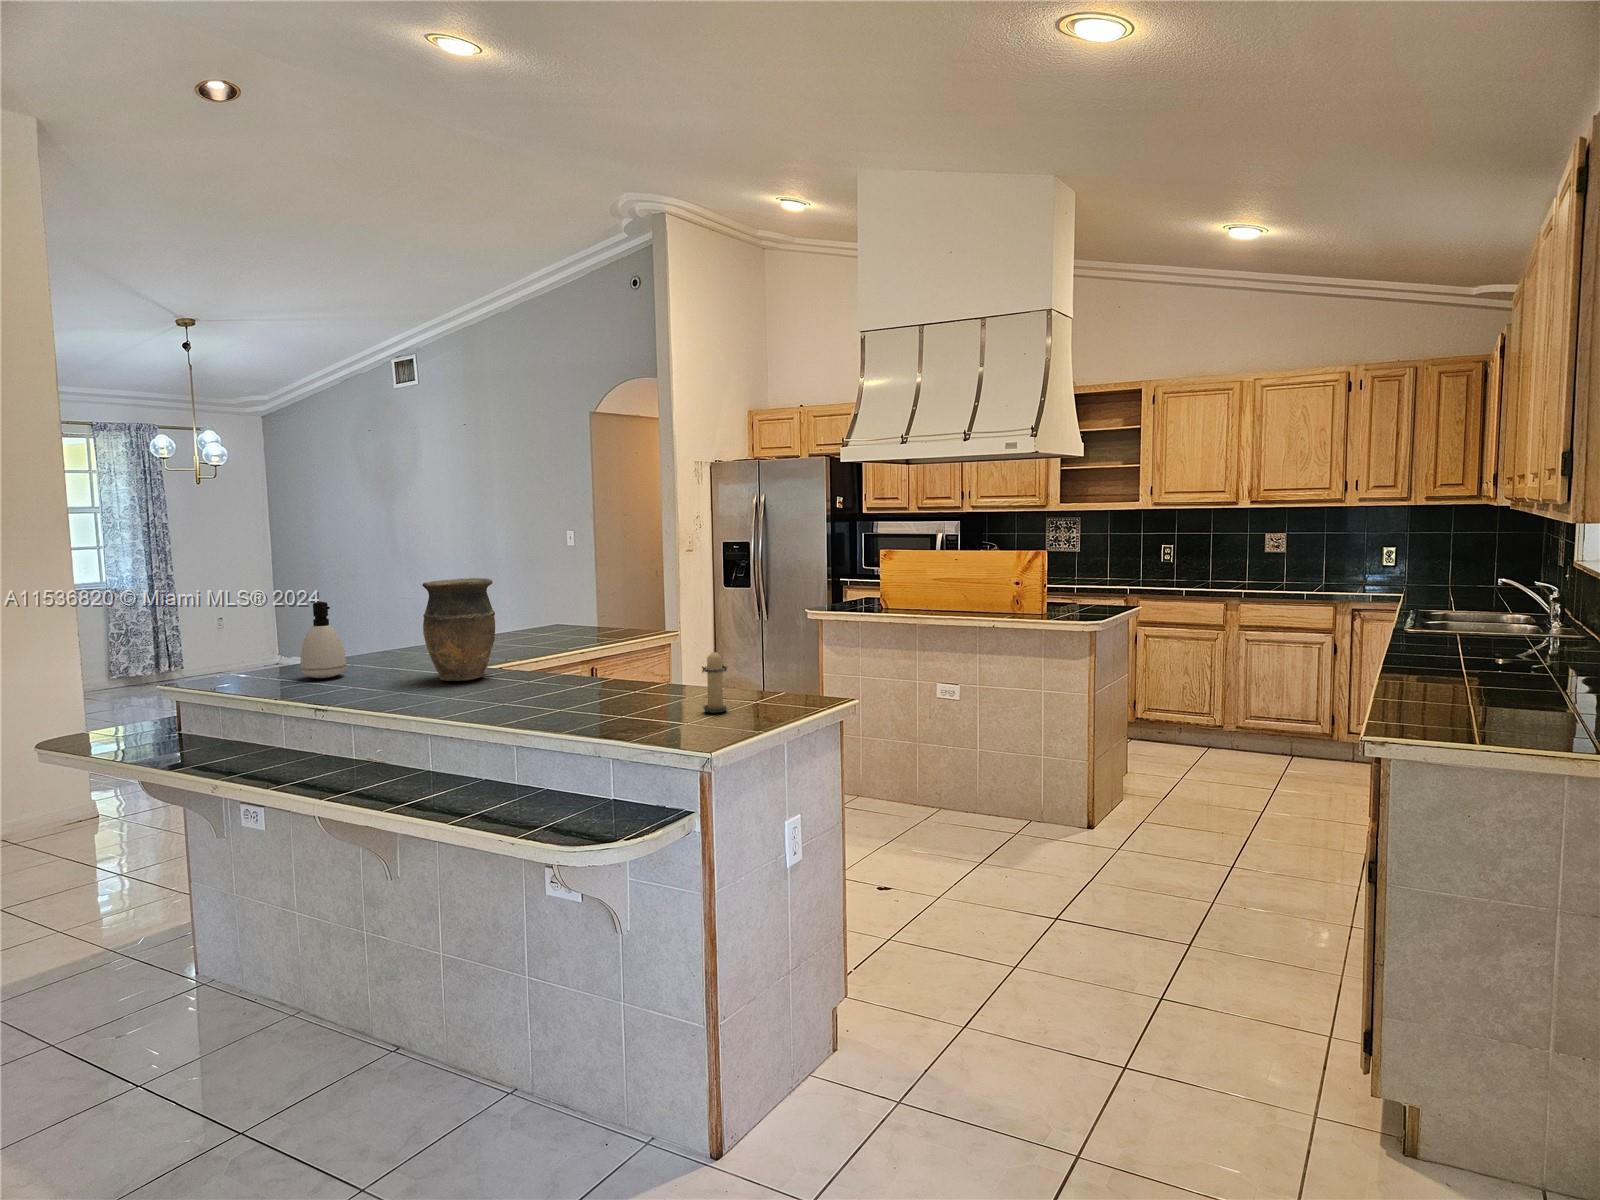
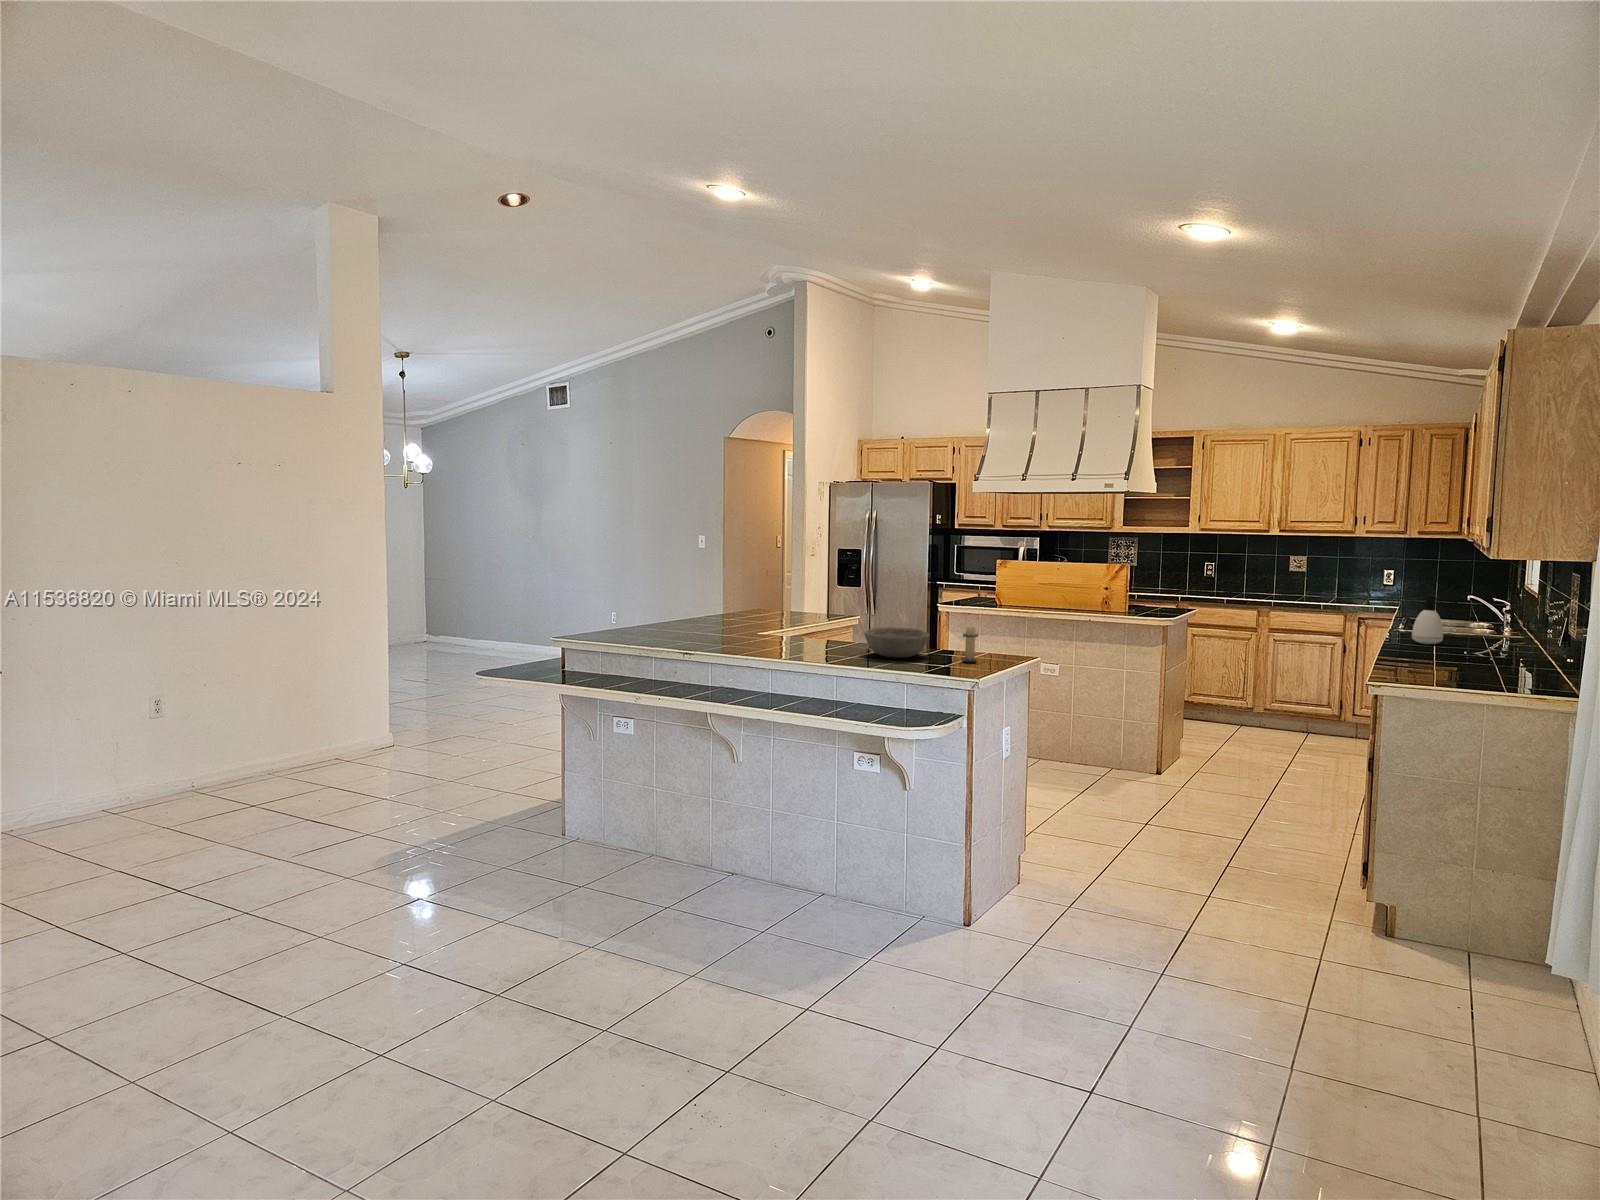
vase: present [422,578,495,681] -> none [749,575,796,643]
soap dispenser: present [300,602,346,678] -> present [1412,595,1447,644]
bowl: none [558,655,663,706] -> present [864,627,930,658]

